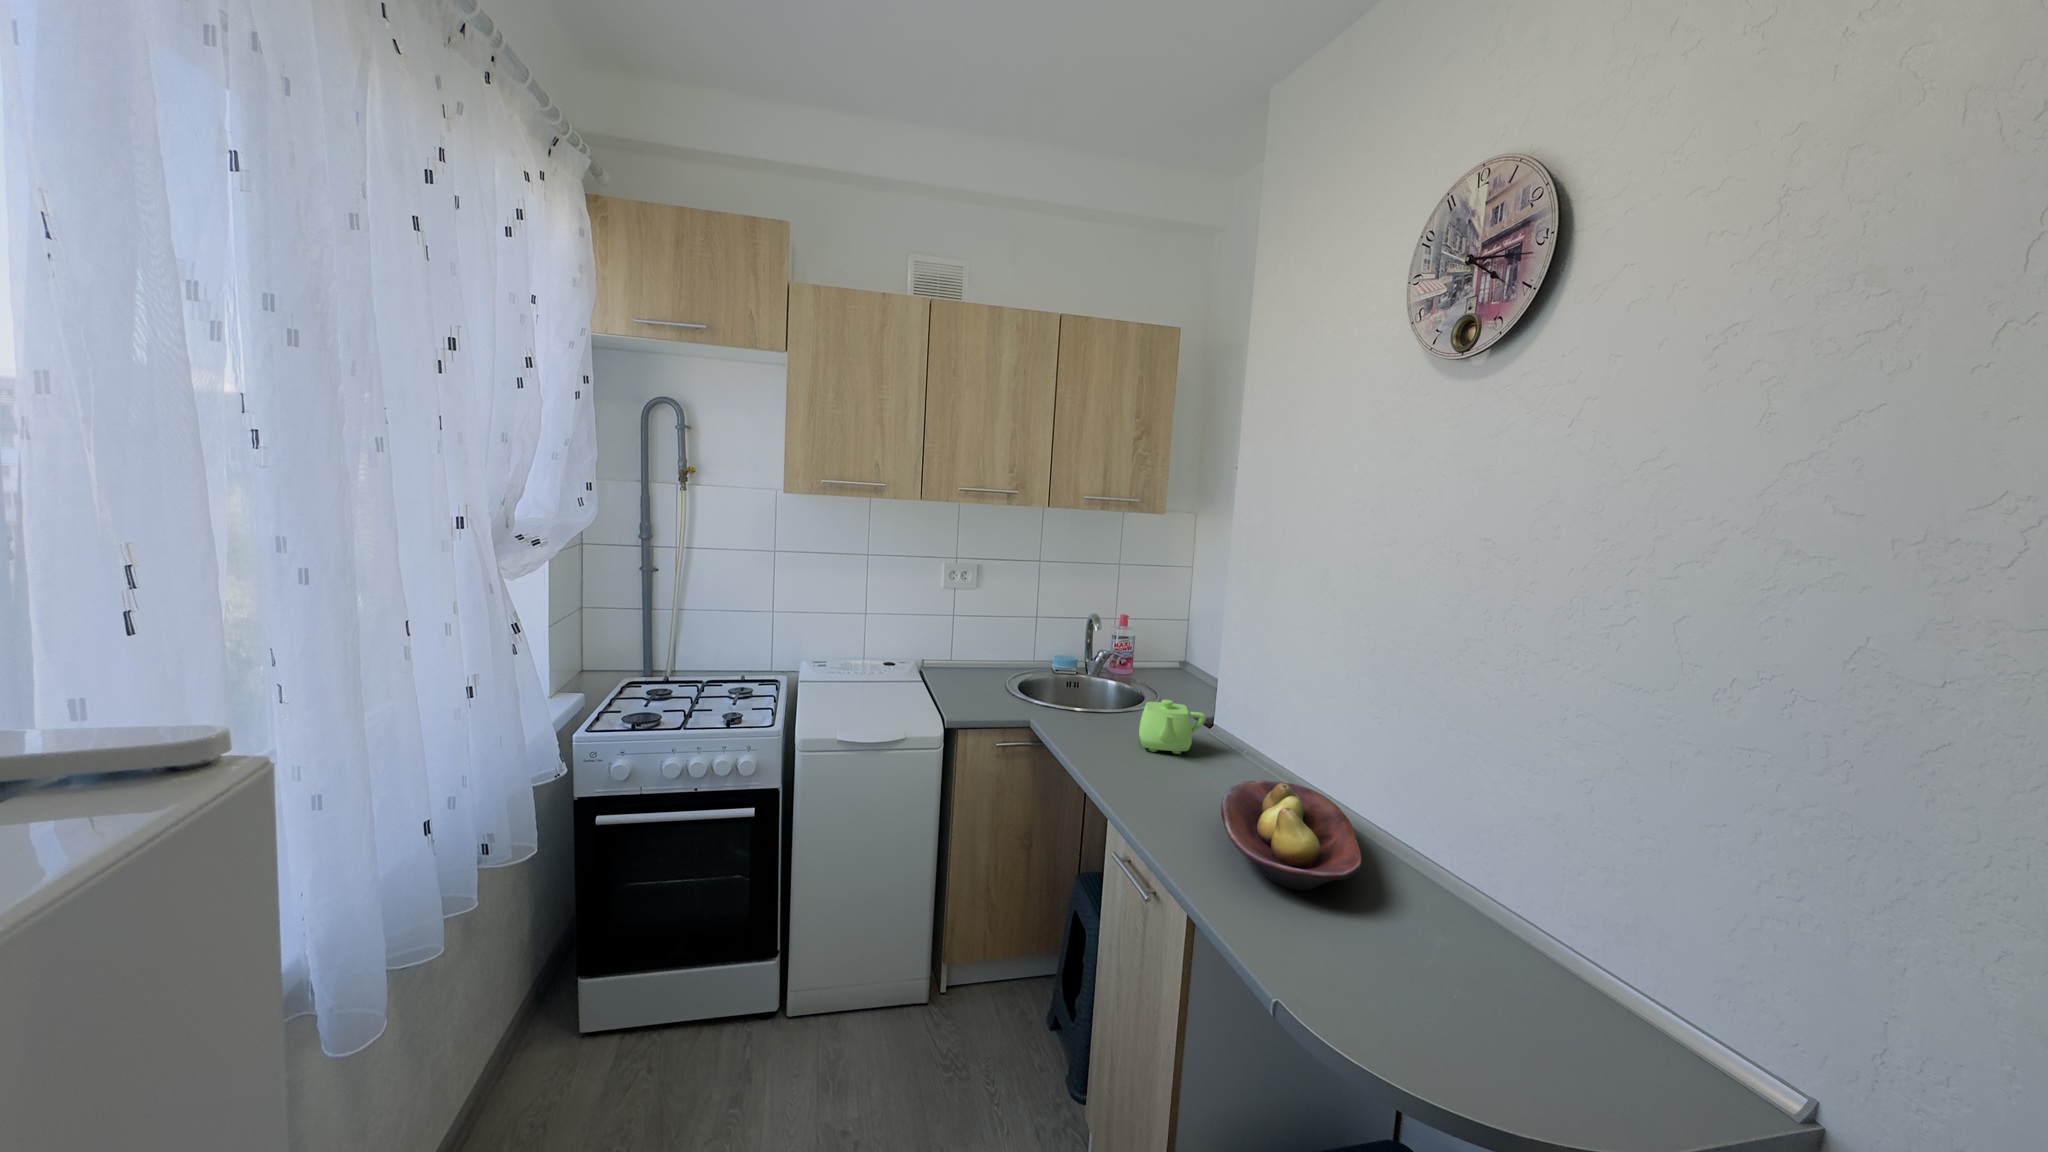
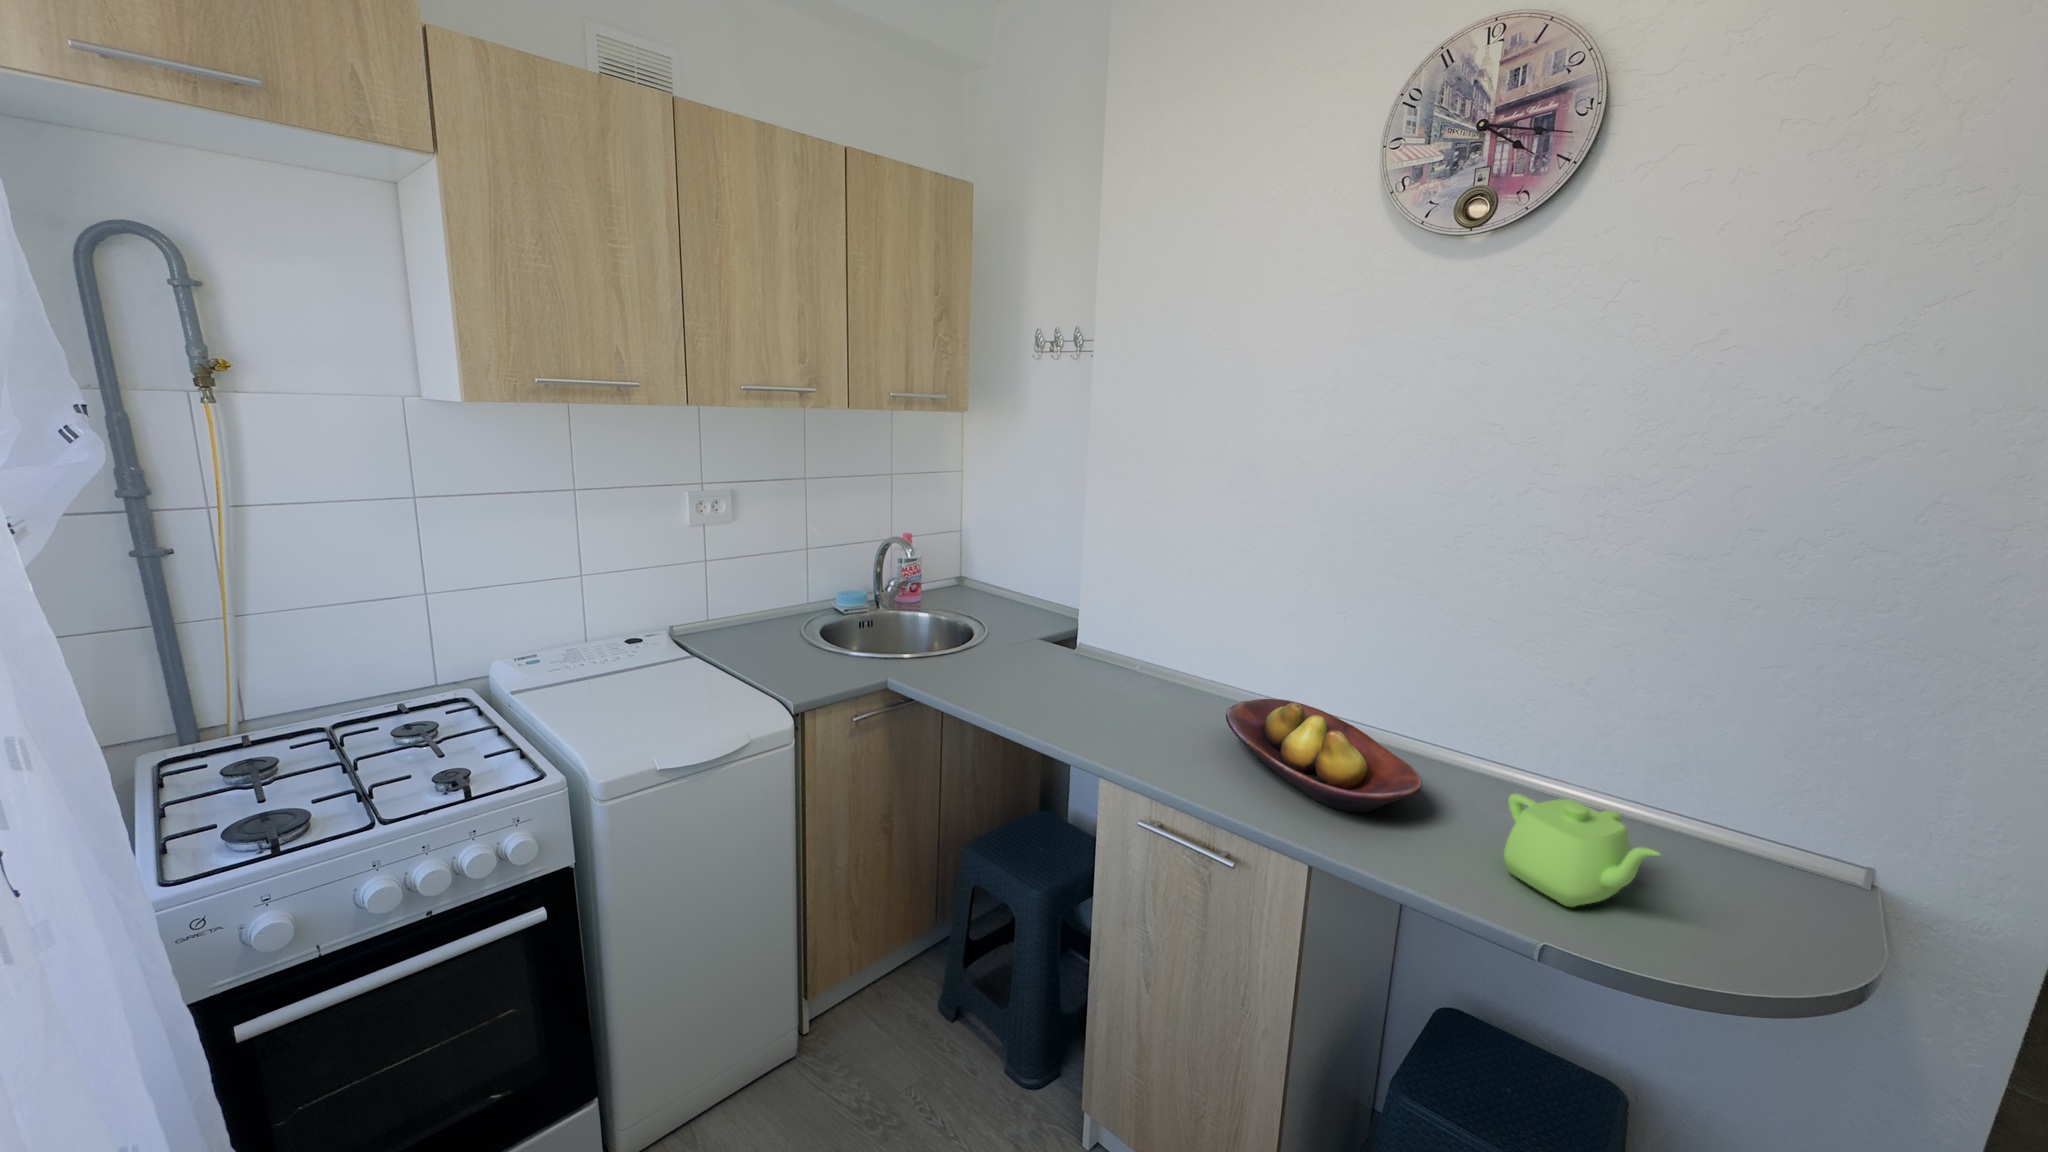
teapot: present [1139,700,1206,754] -> present [1504,794,1660,908]

